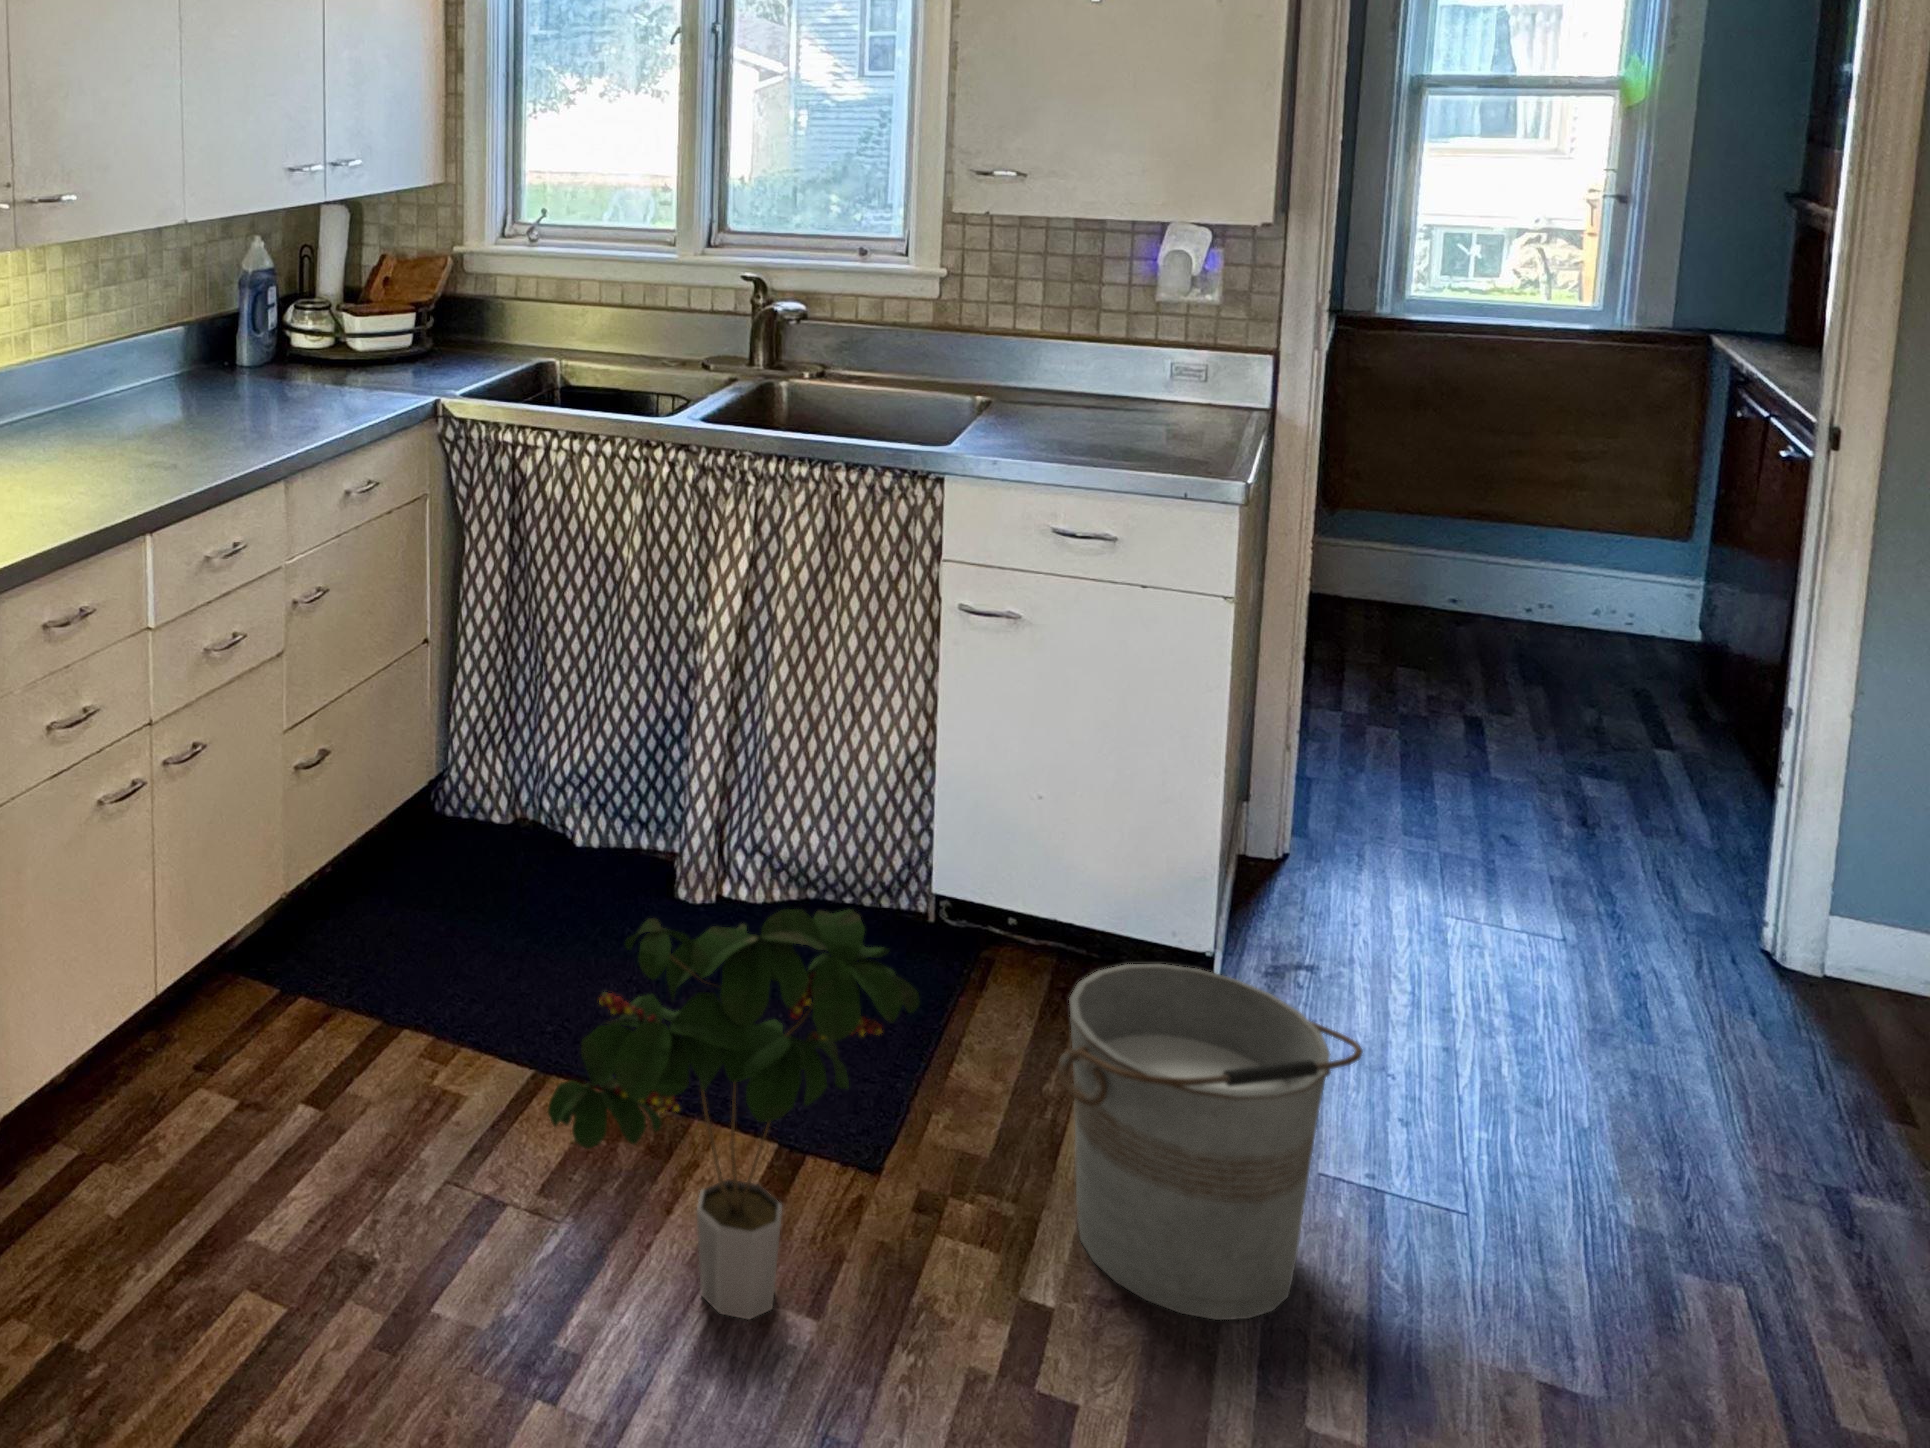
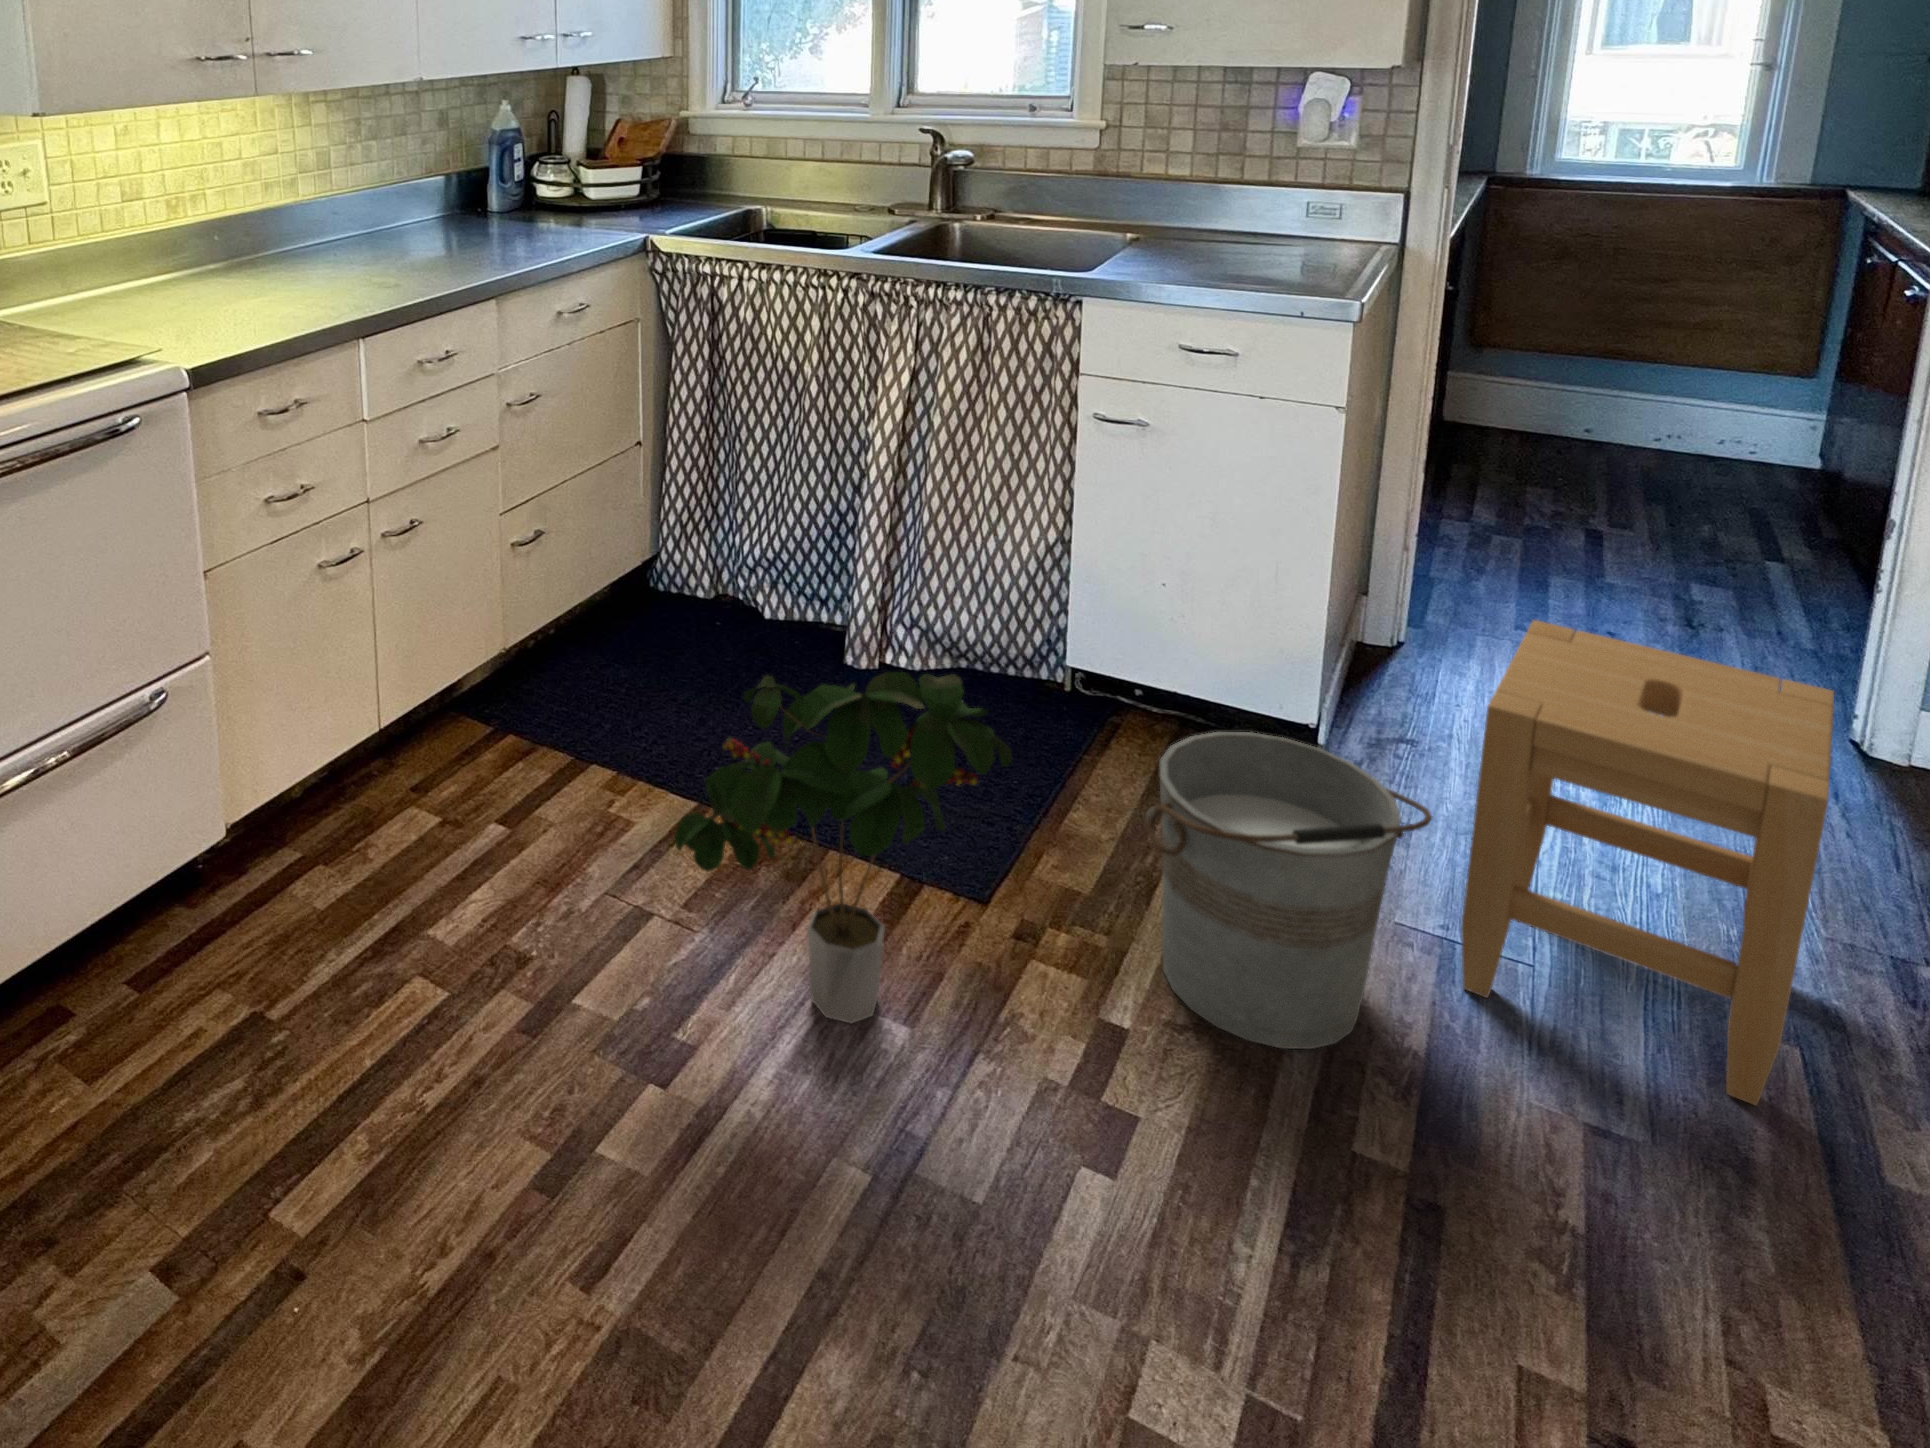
stool: none [1392,828,1756,1352] -> present [1461,620,1834,1105]

